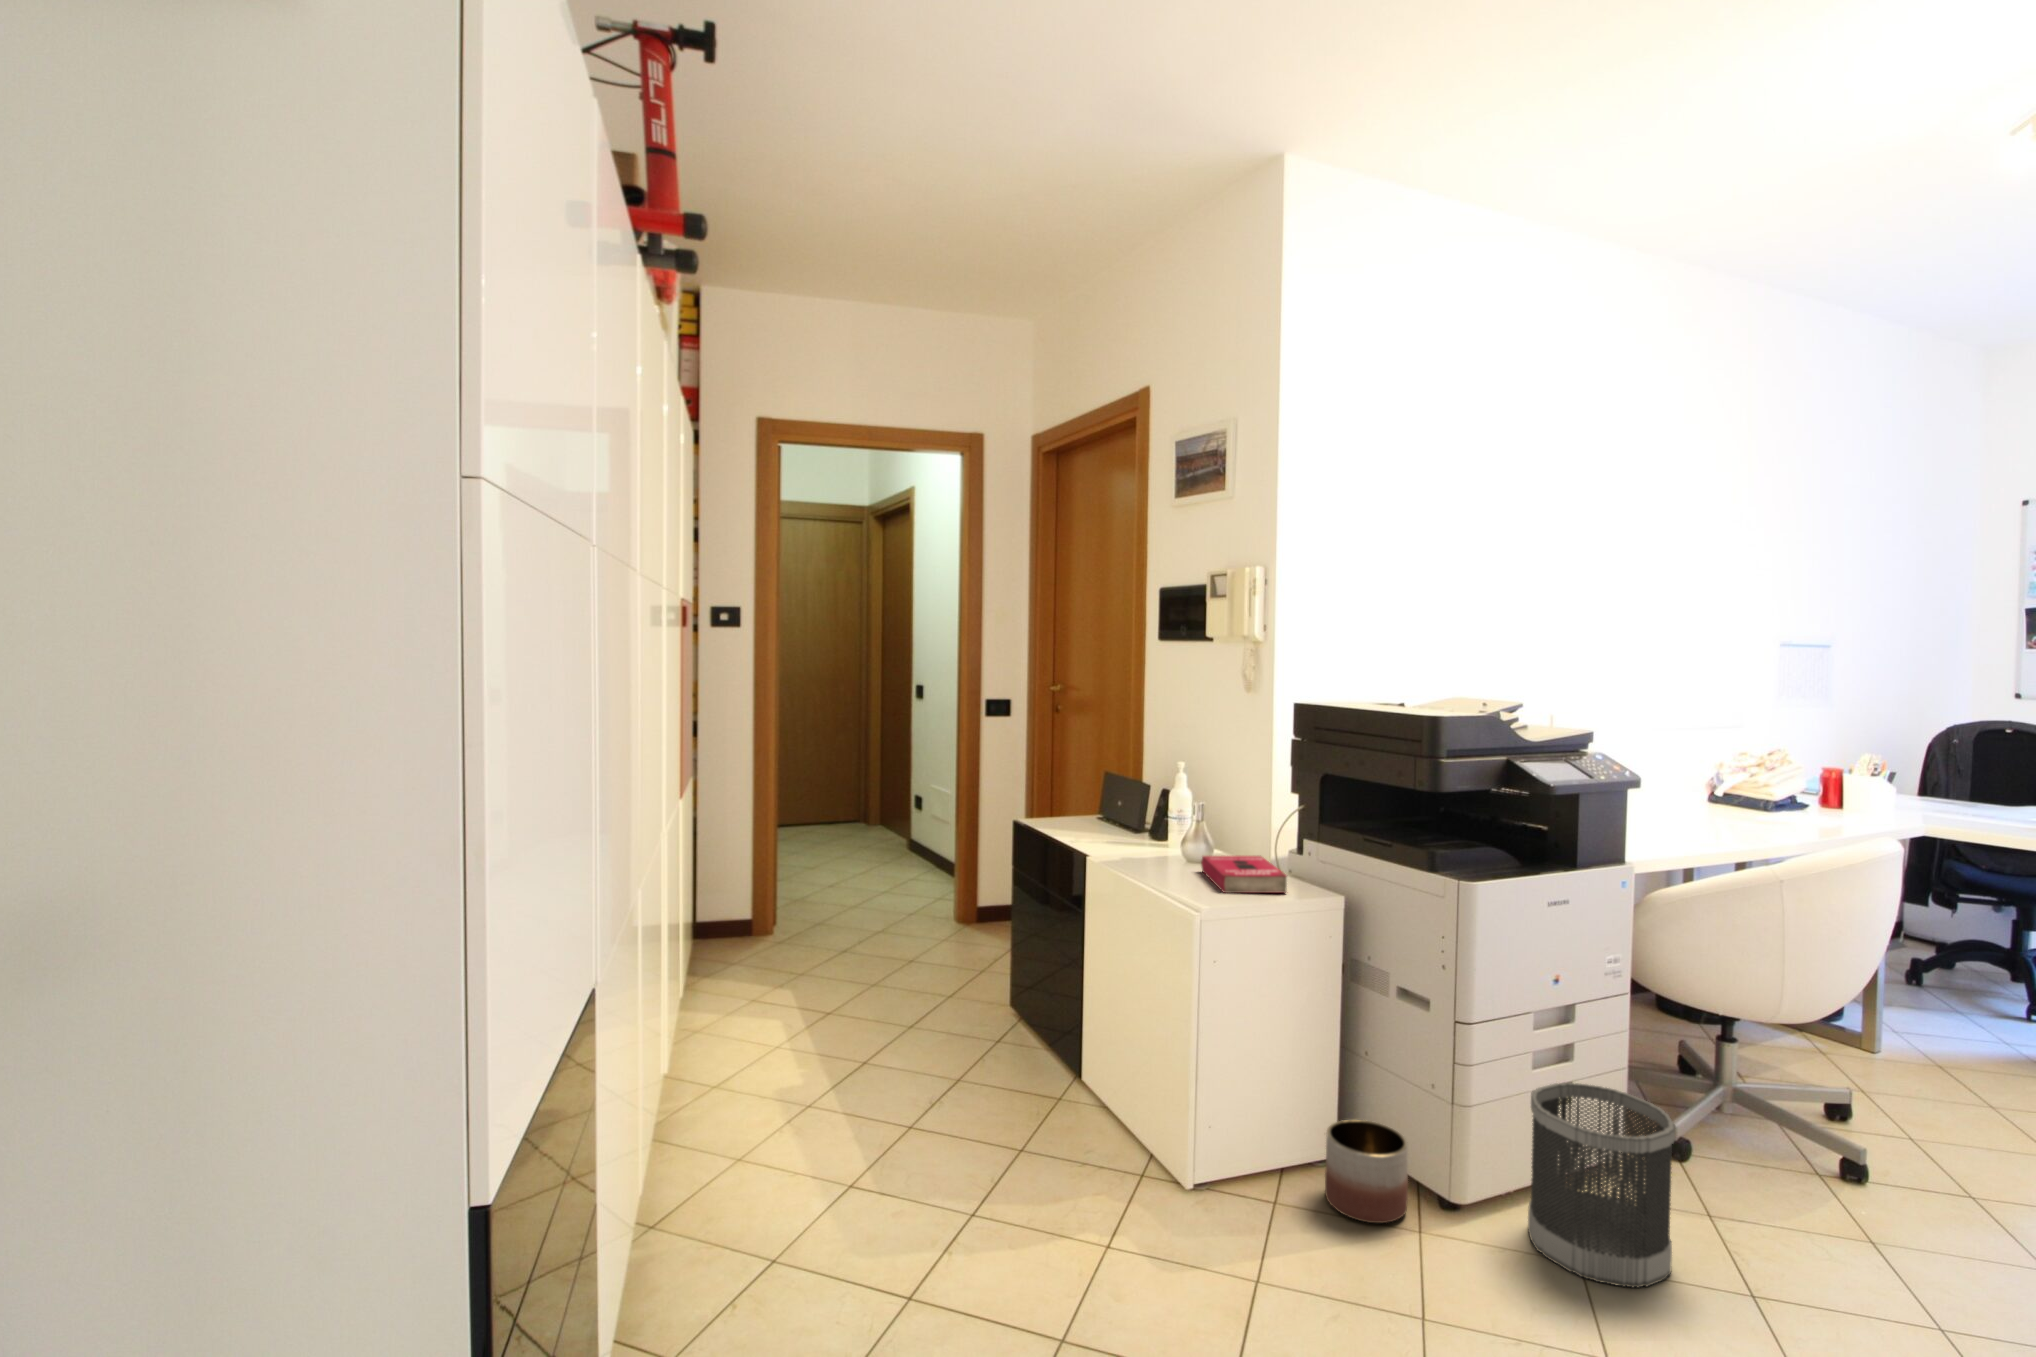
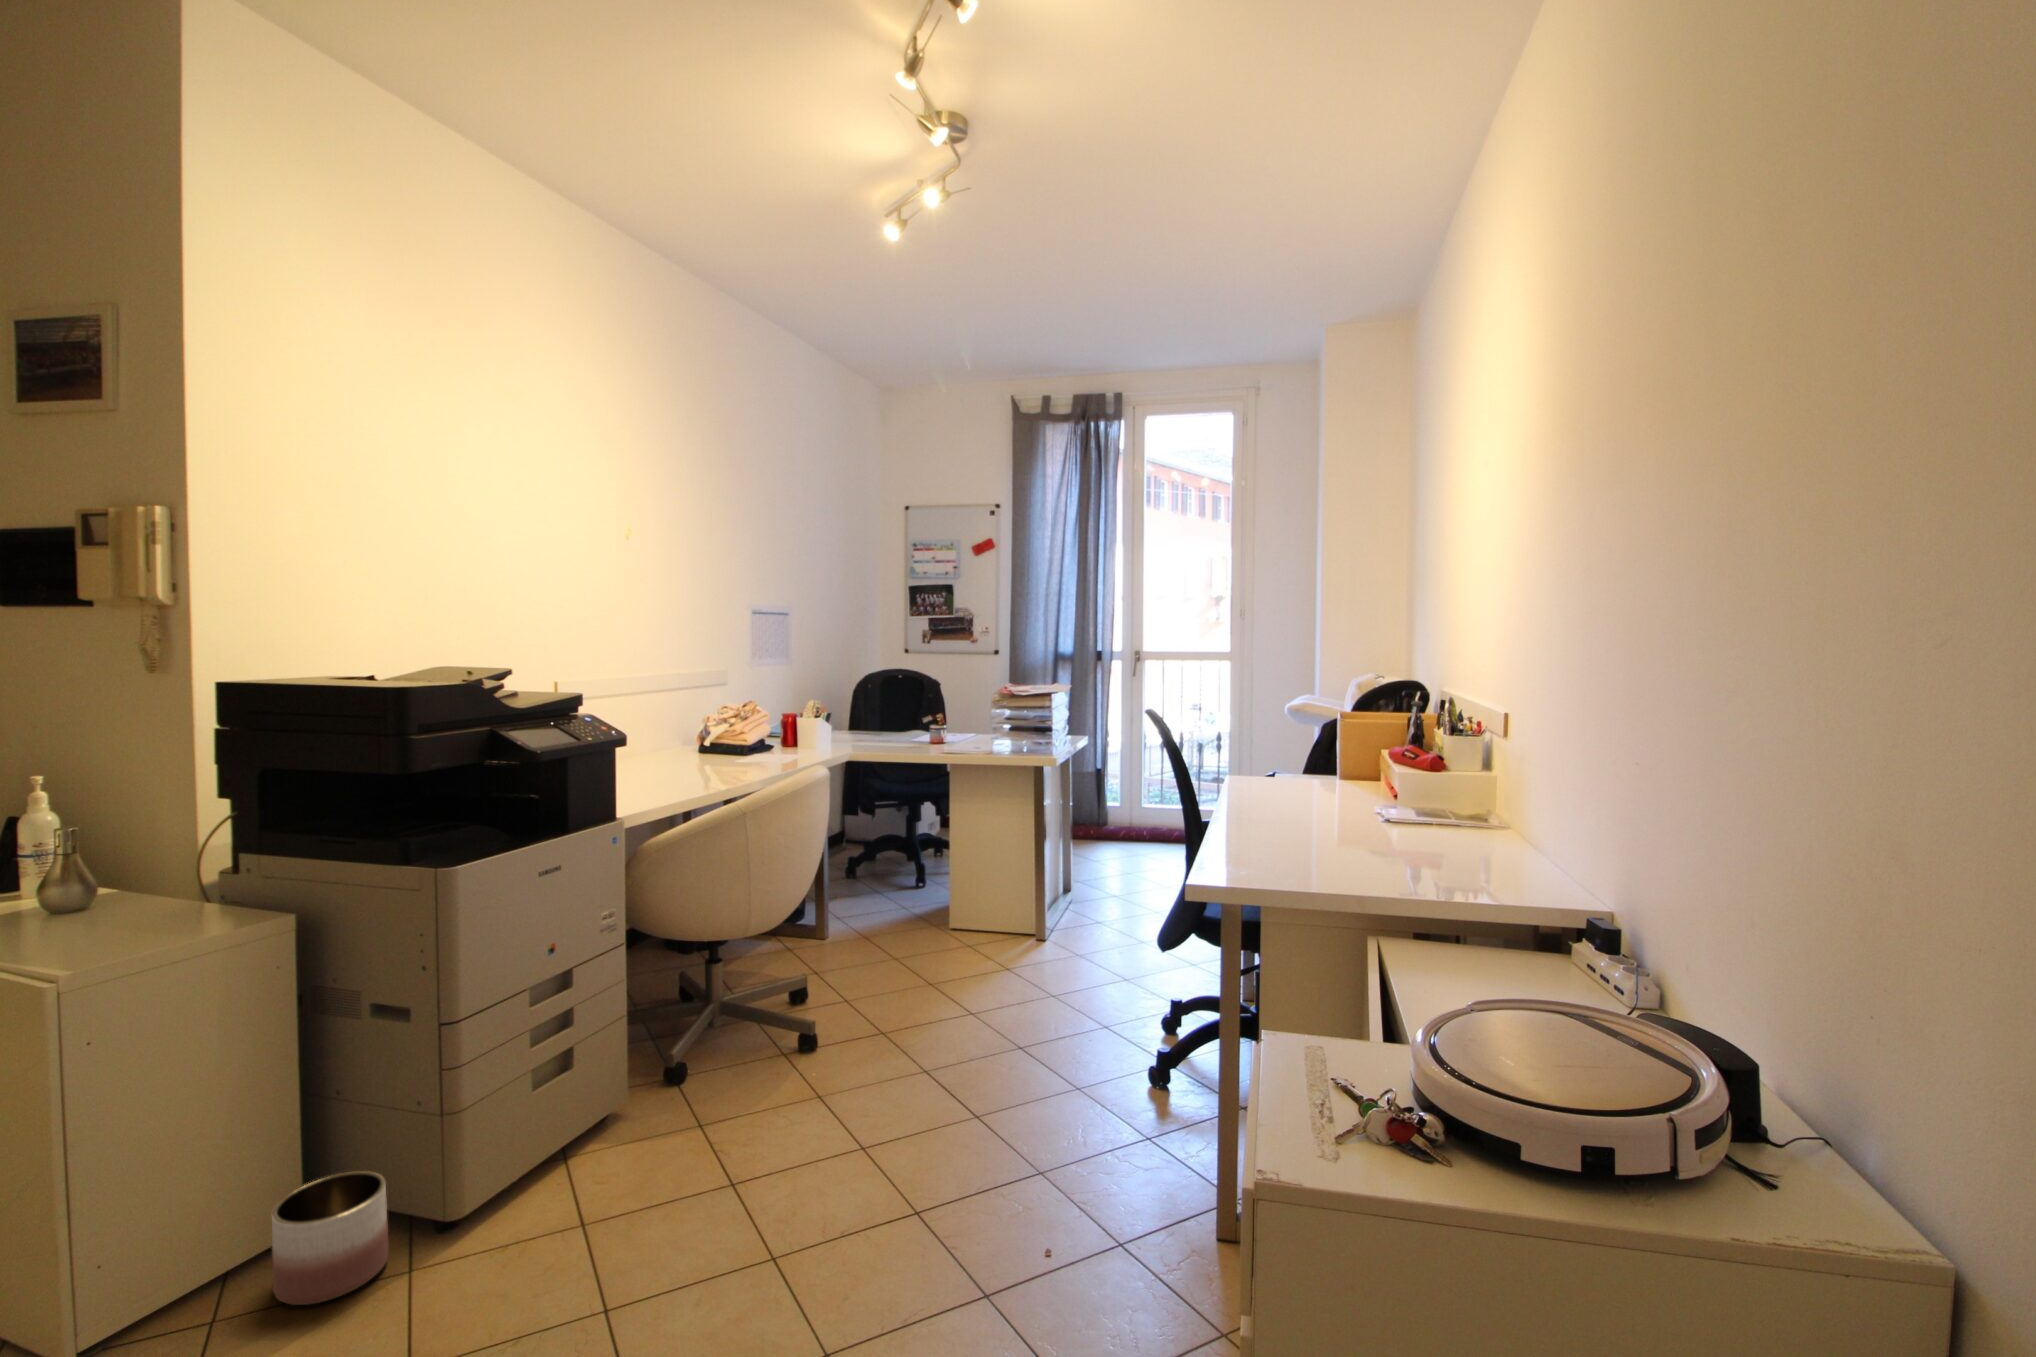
book: present [1201,856,1287,893] -> none [61,886,205,949]
wastebasket: present [1528,1083,1675,1287] -> none [527,1040,664,1242]

